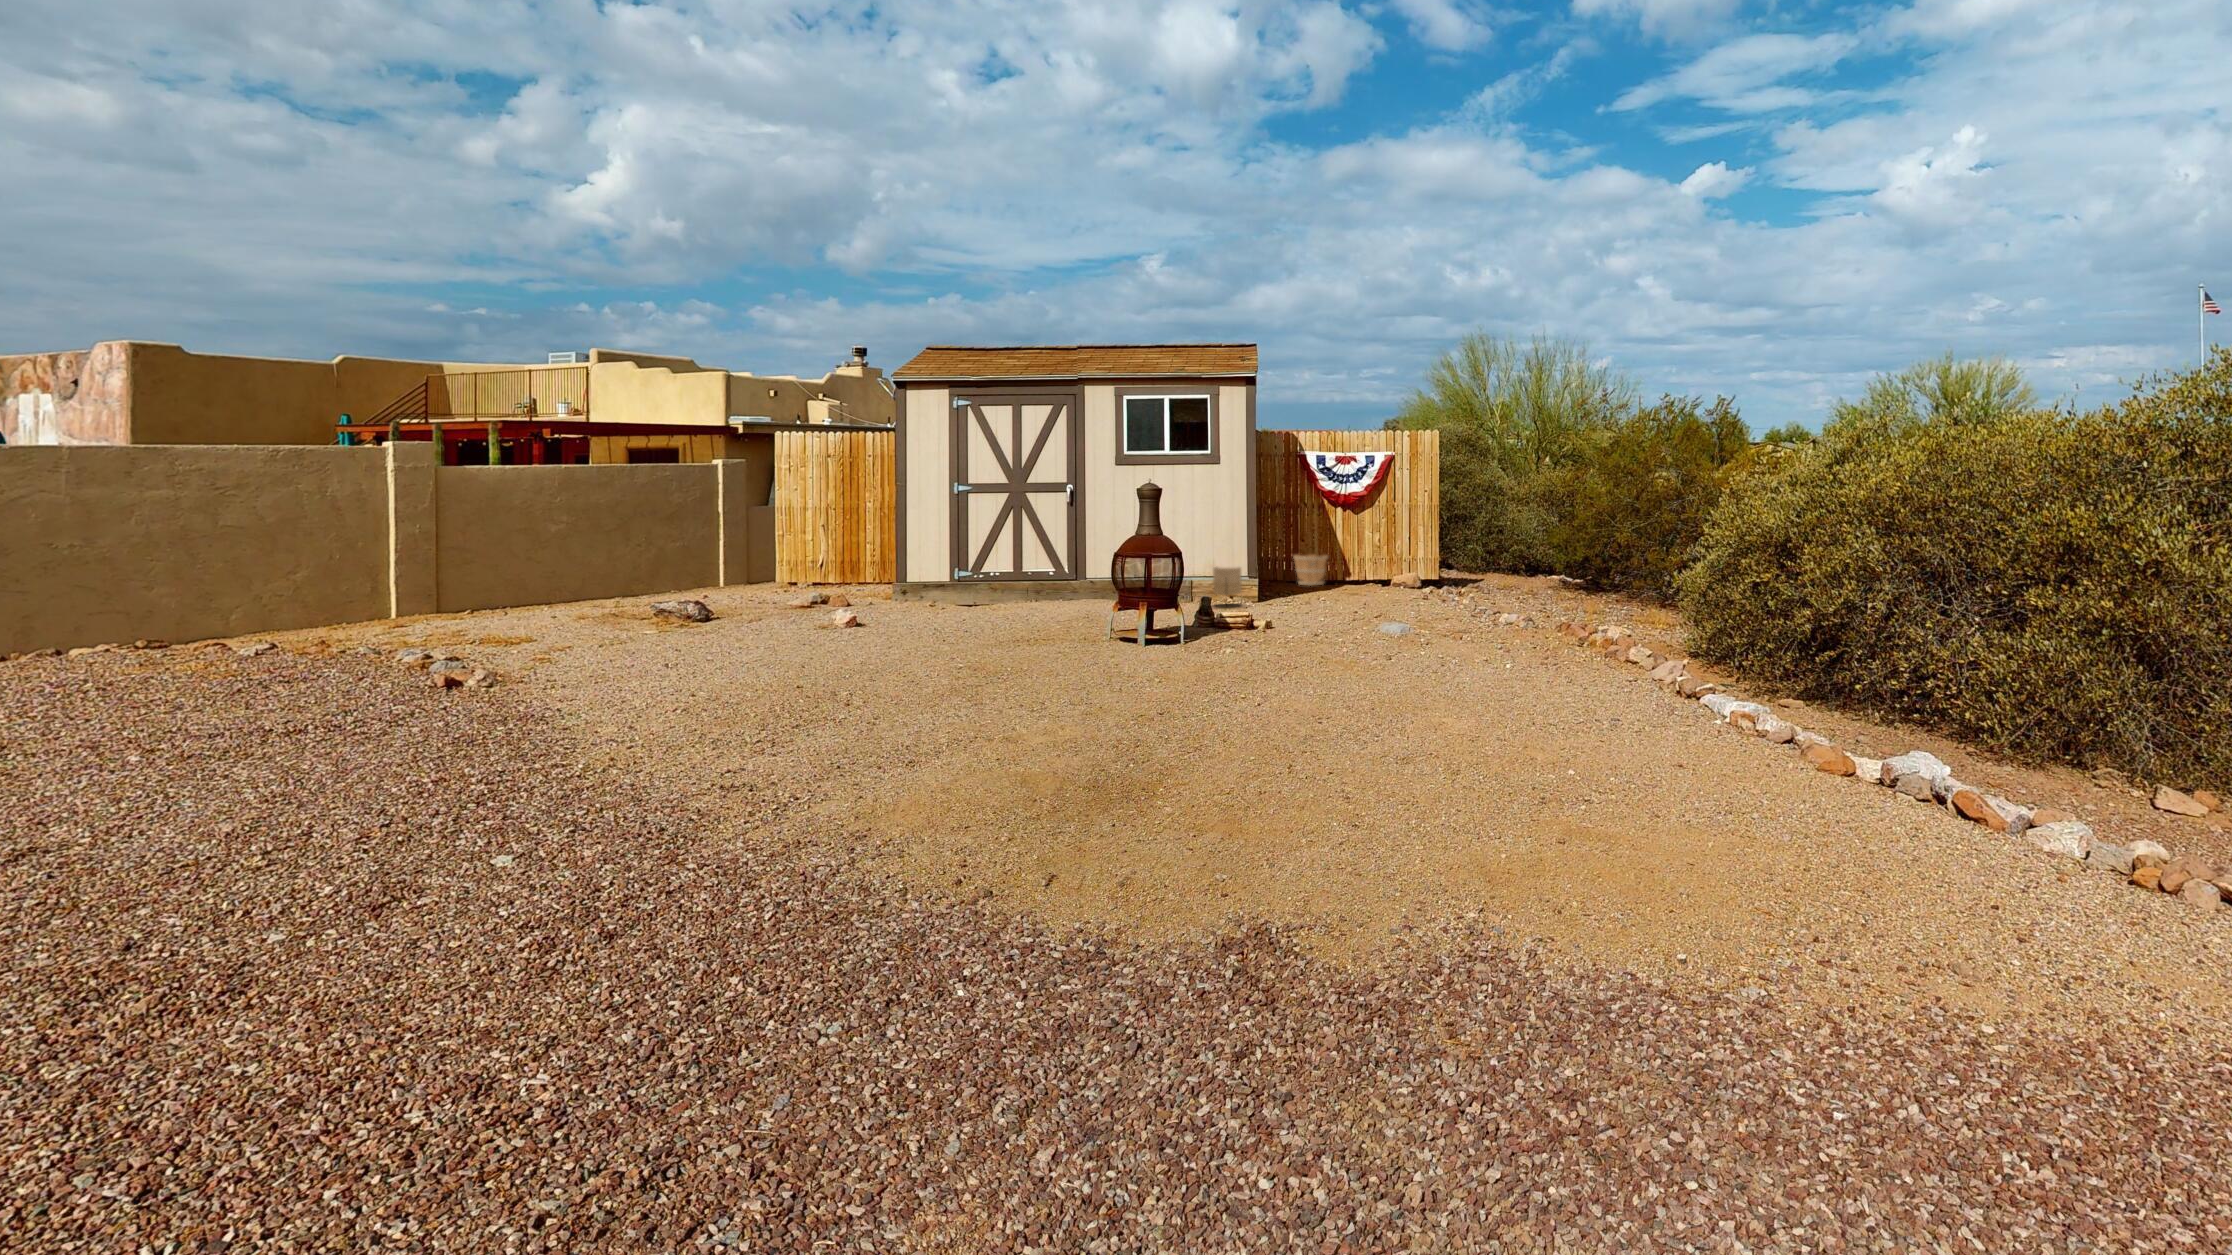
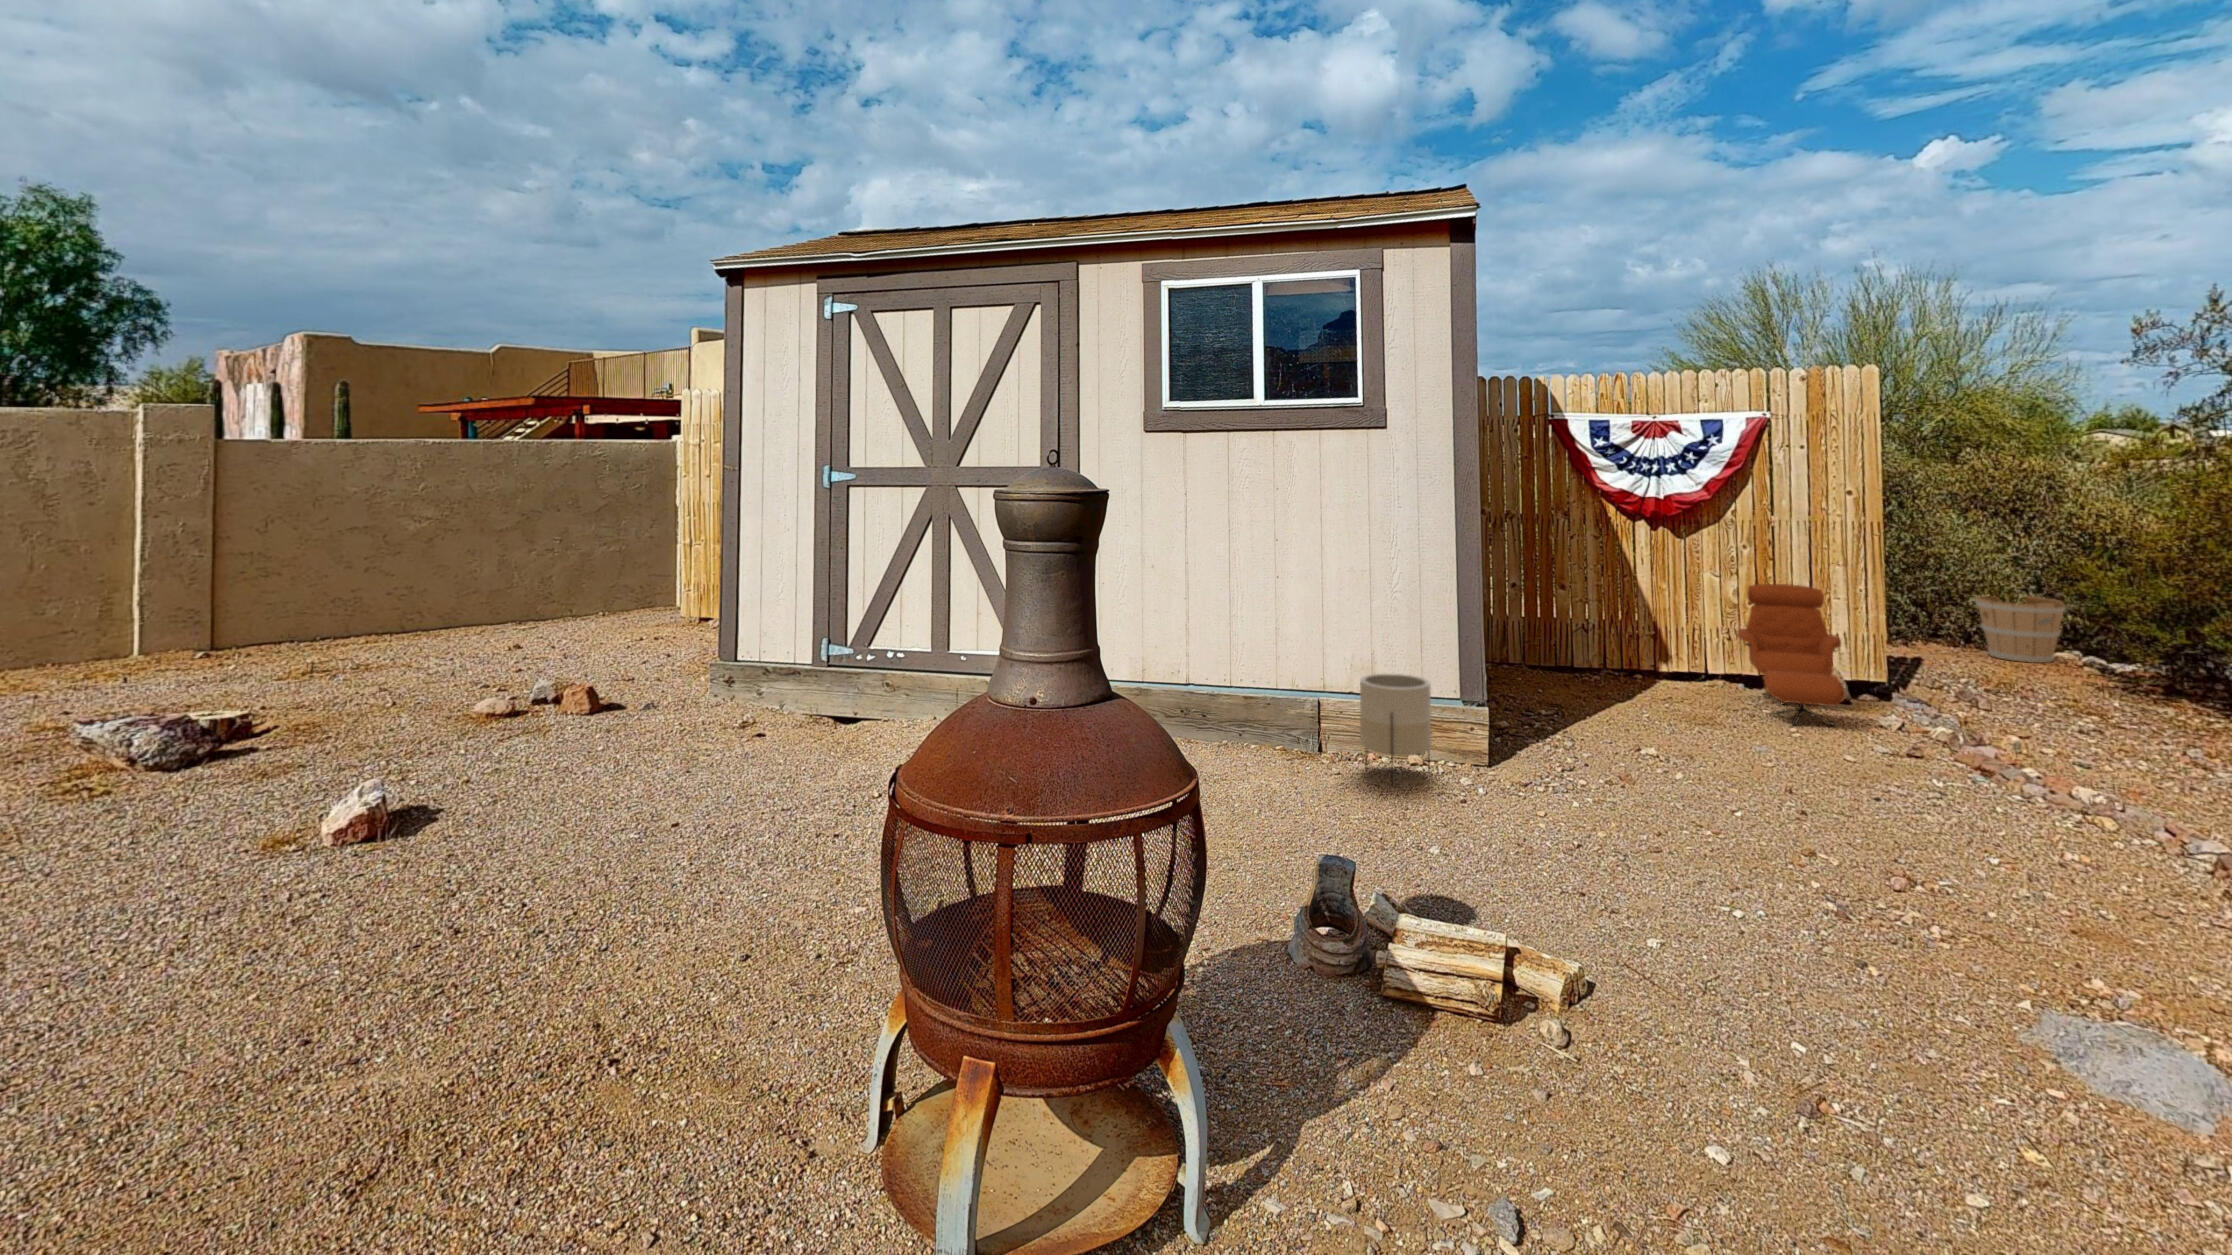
armchair: none [1377,533,1417,588] -> present [1737,584,1846,726]
wooden bucket: present [1294,555,1327,586] -> present [1975,596,2066,663]

